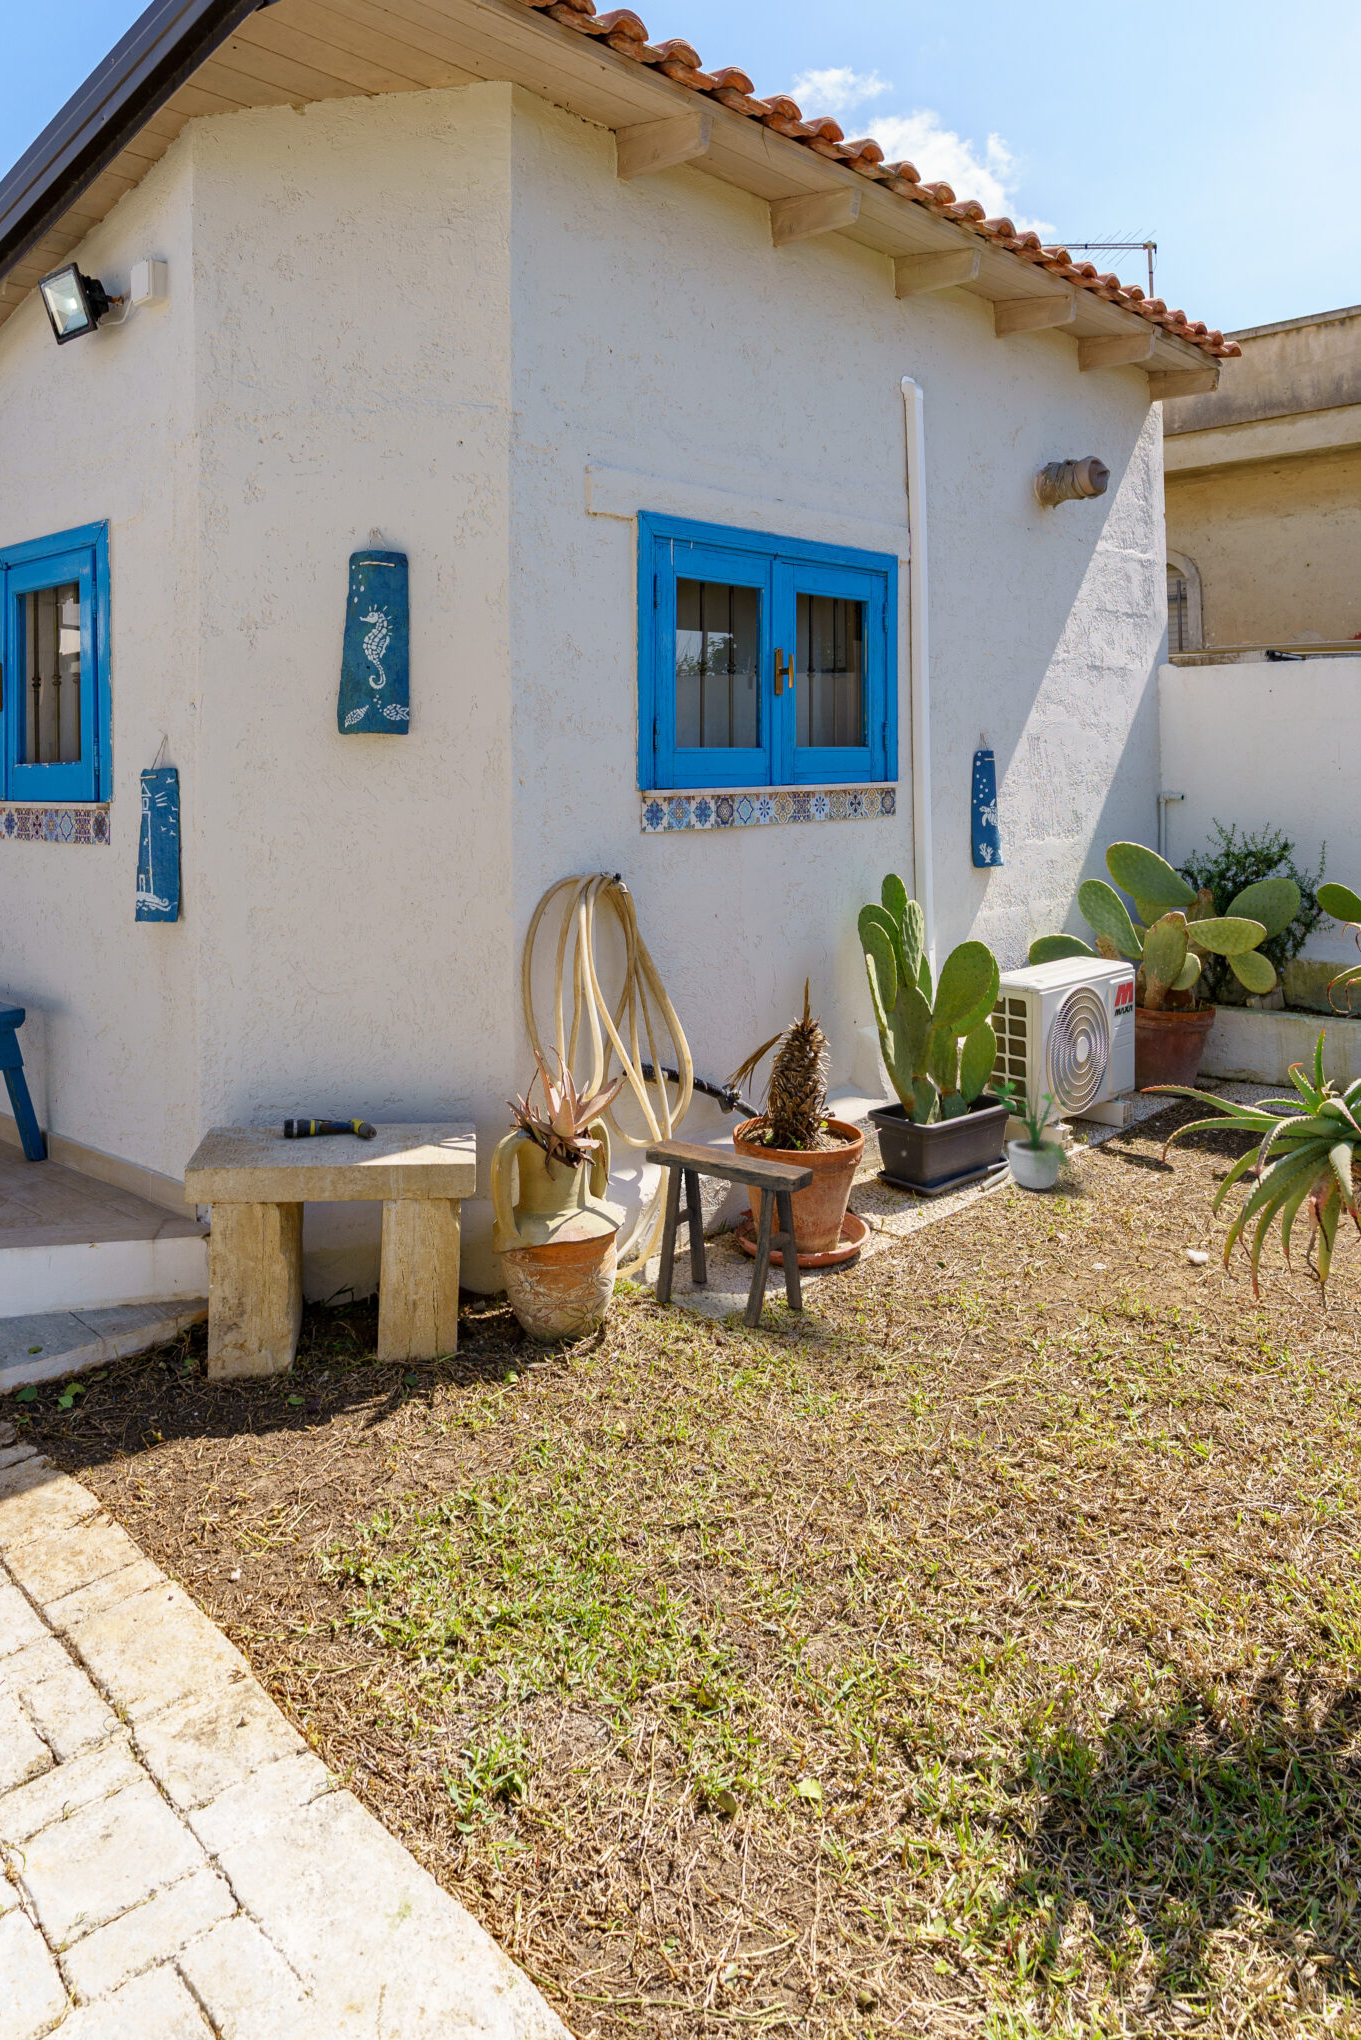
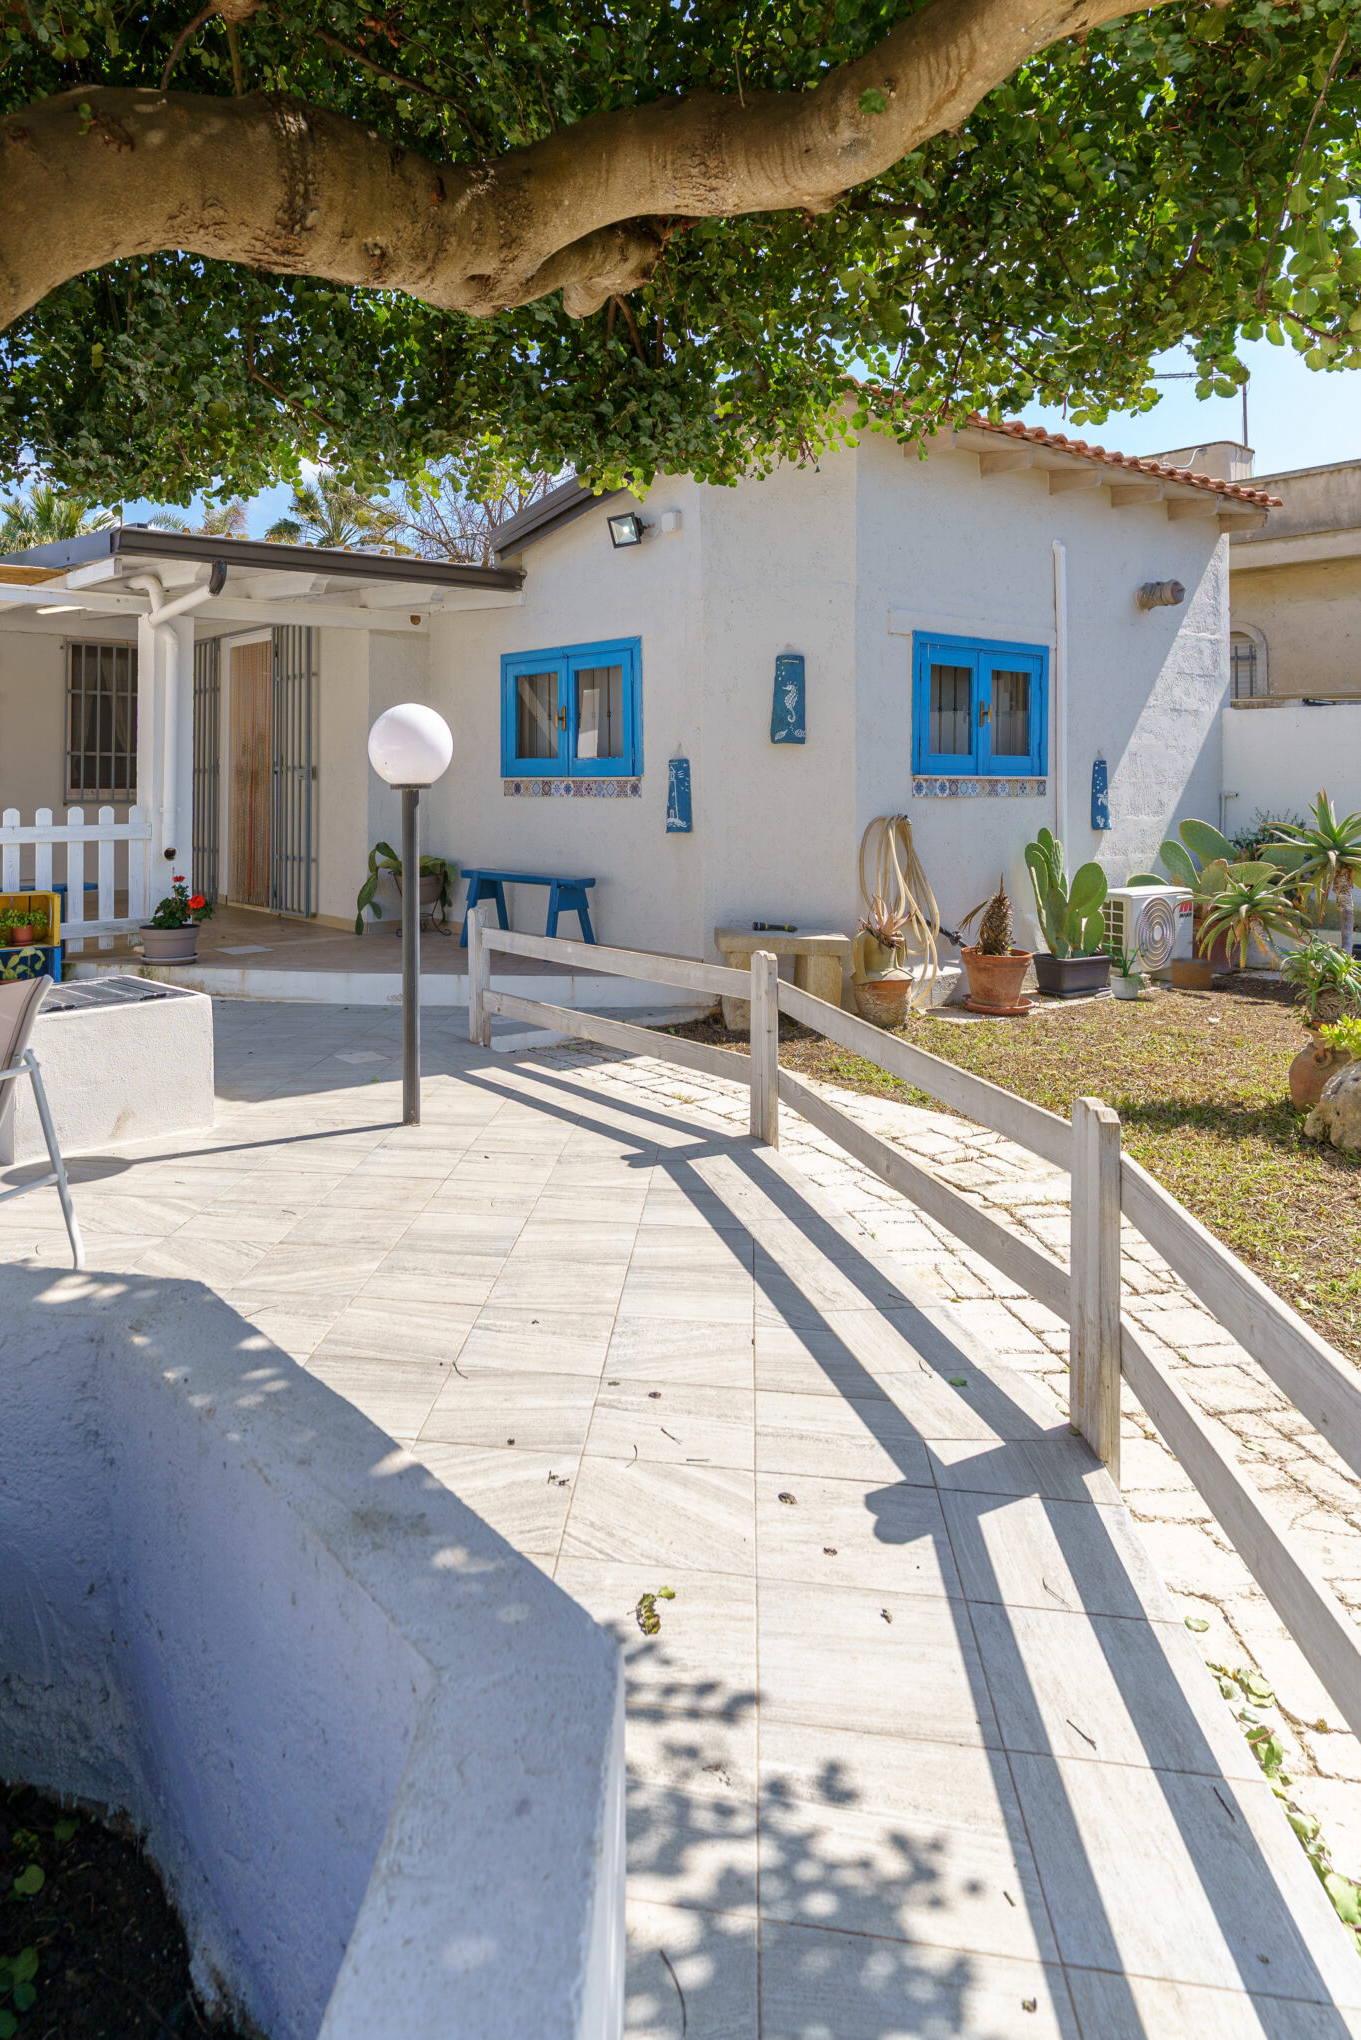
bucket: none [1102,1060,1176,1150] -> present [1170,941,1213,990]
stool: present [646,1139,814,1327] -> none [920,947,1007,1028]

